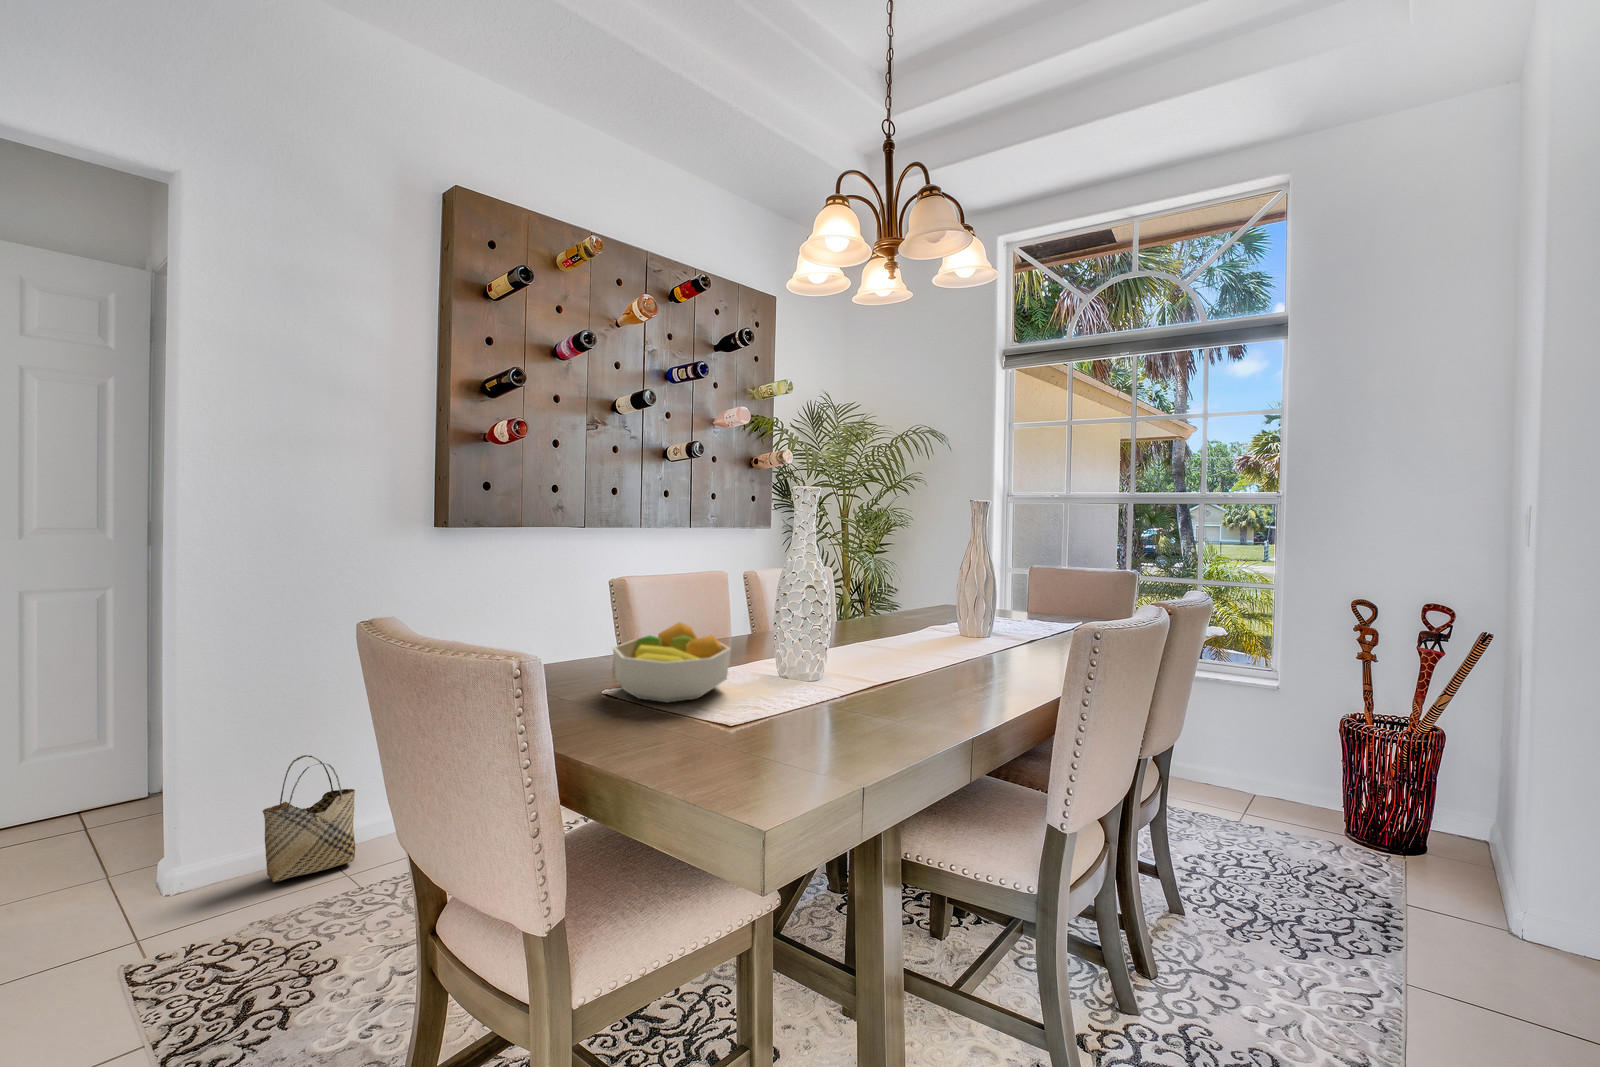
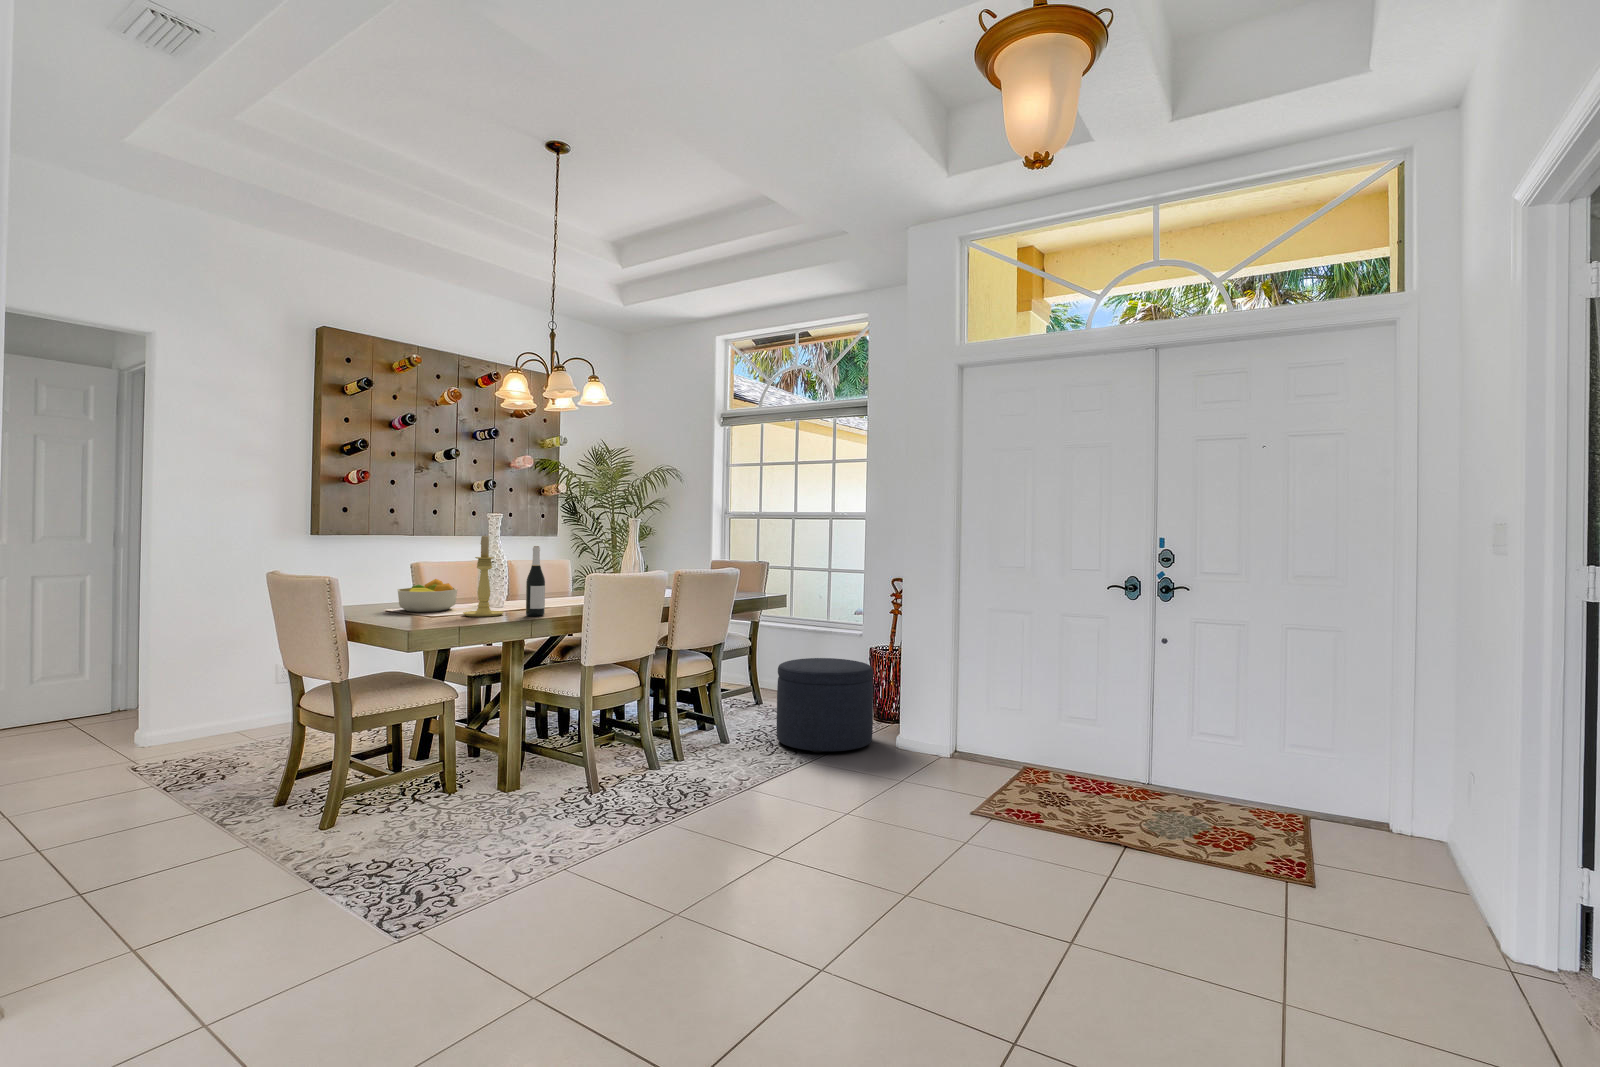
candle holder: none [774,537,863,733] -> present [463,535,504,617]
wine bottle: none [917,566,961,732] -> present [526,546,545,616]
woven basket: present [262,755,355,882] -> none [202,671,258,740]
ottoman: none [1267,760,1501,979] -> present [777,658,873,753]

